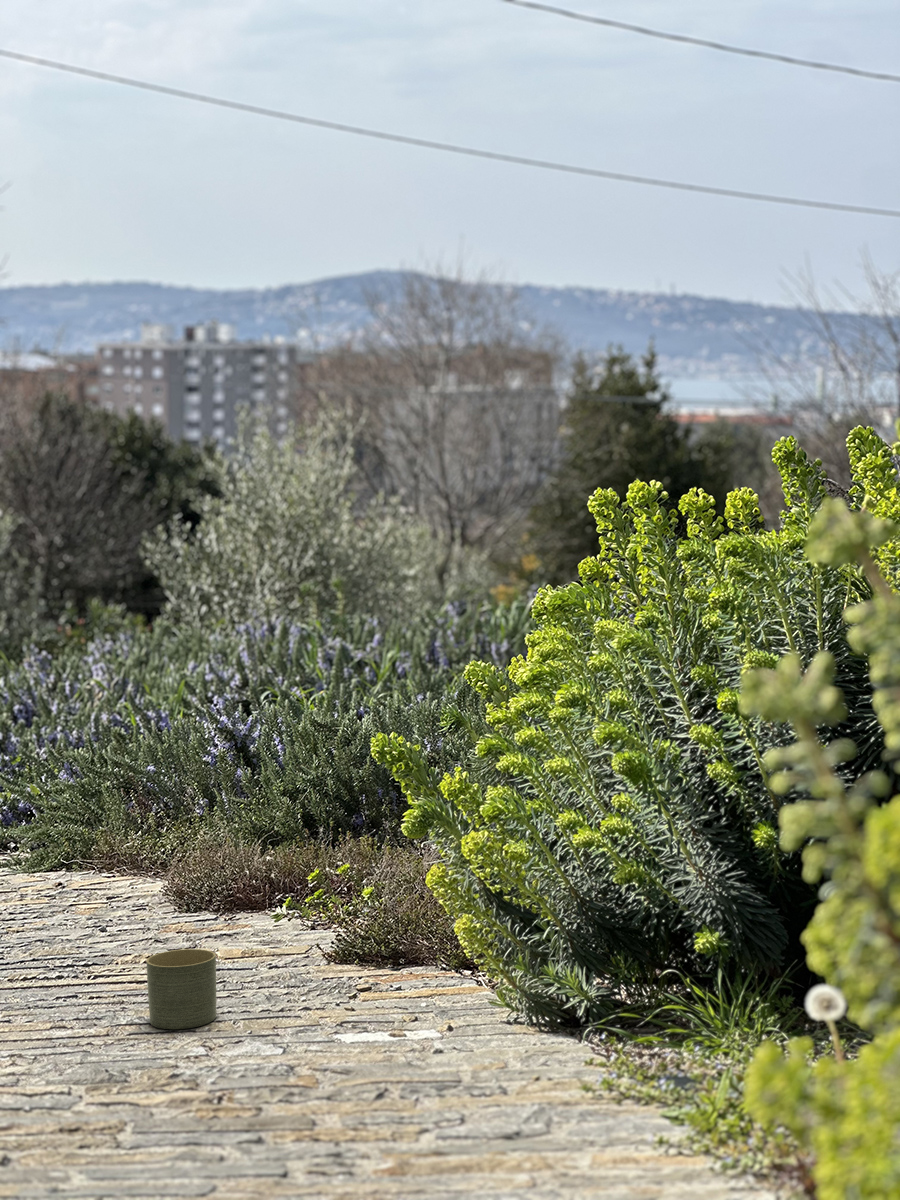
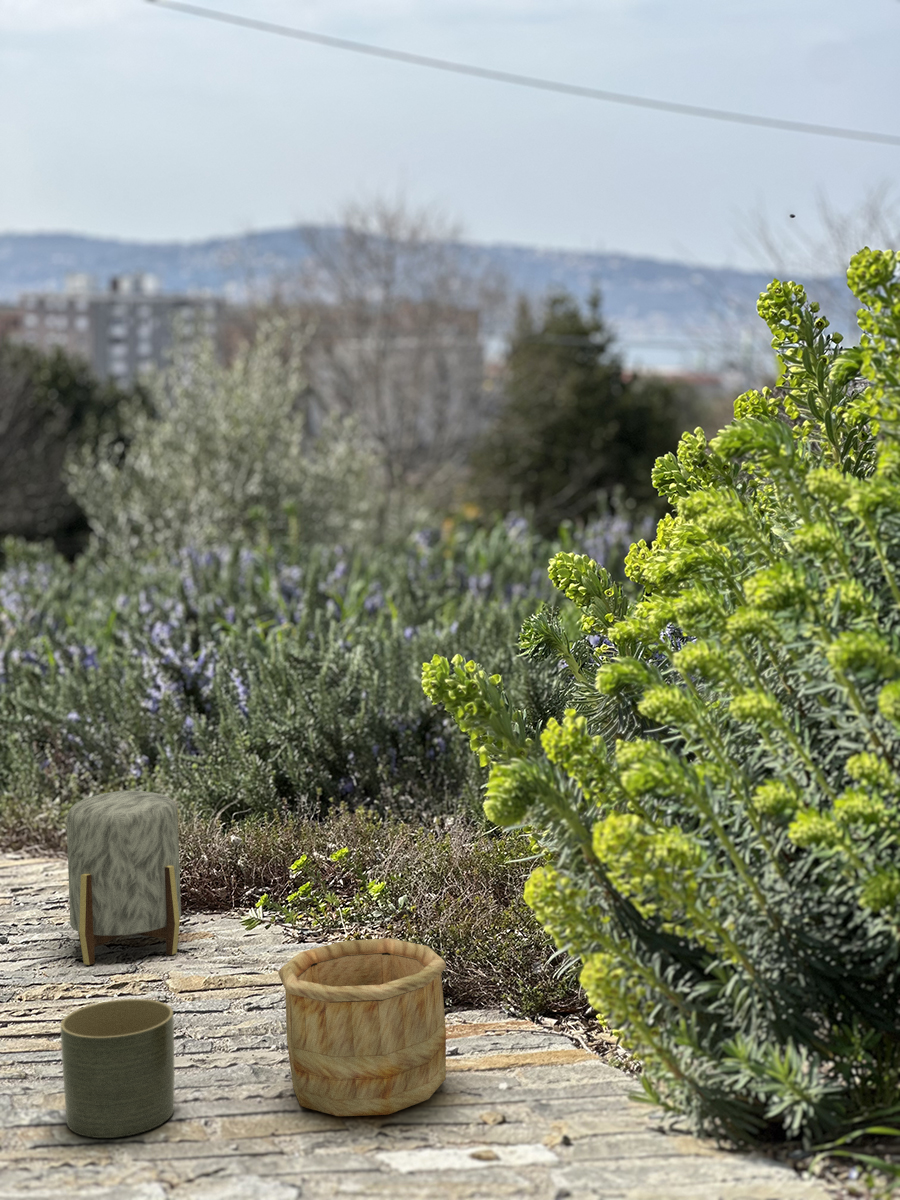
stool: none [148,822,228,943] -> present [67,791,181,965]
wooden bucket: none [282,914,388,1020] -> present [278,938,446,1116]

